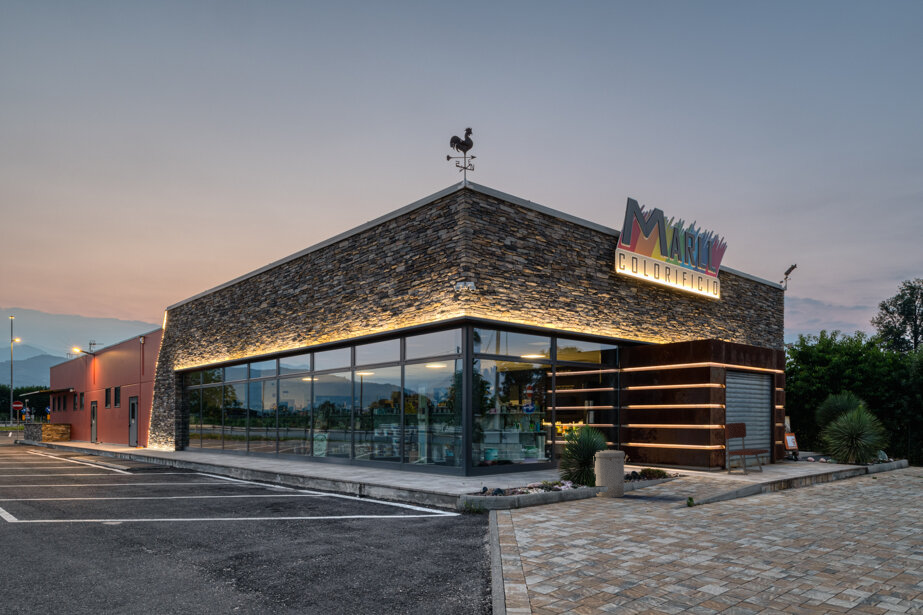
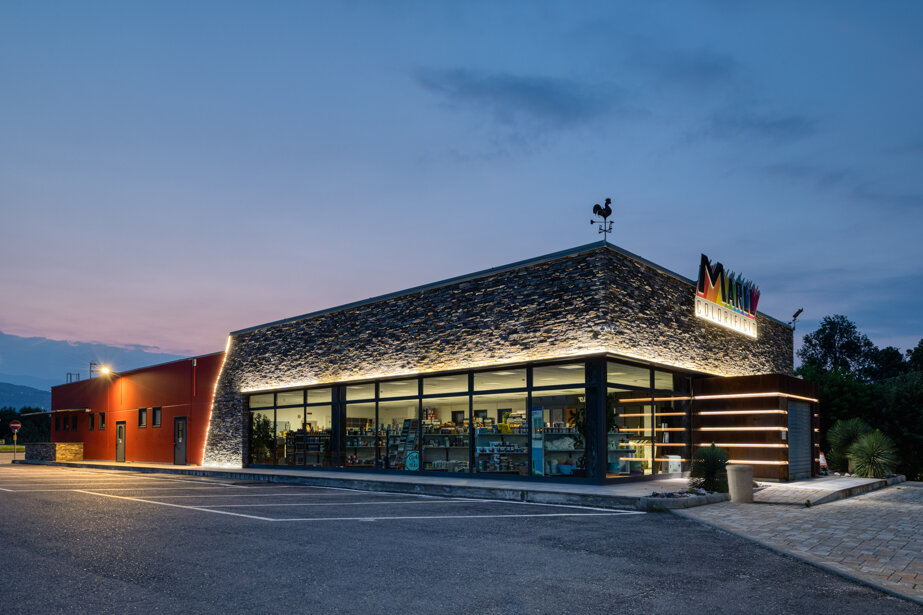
bench: present [725,422,769,475] -> none [790,444,823,488]

